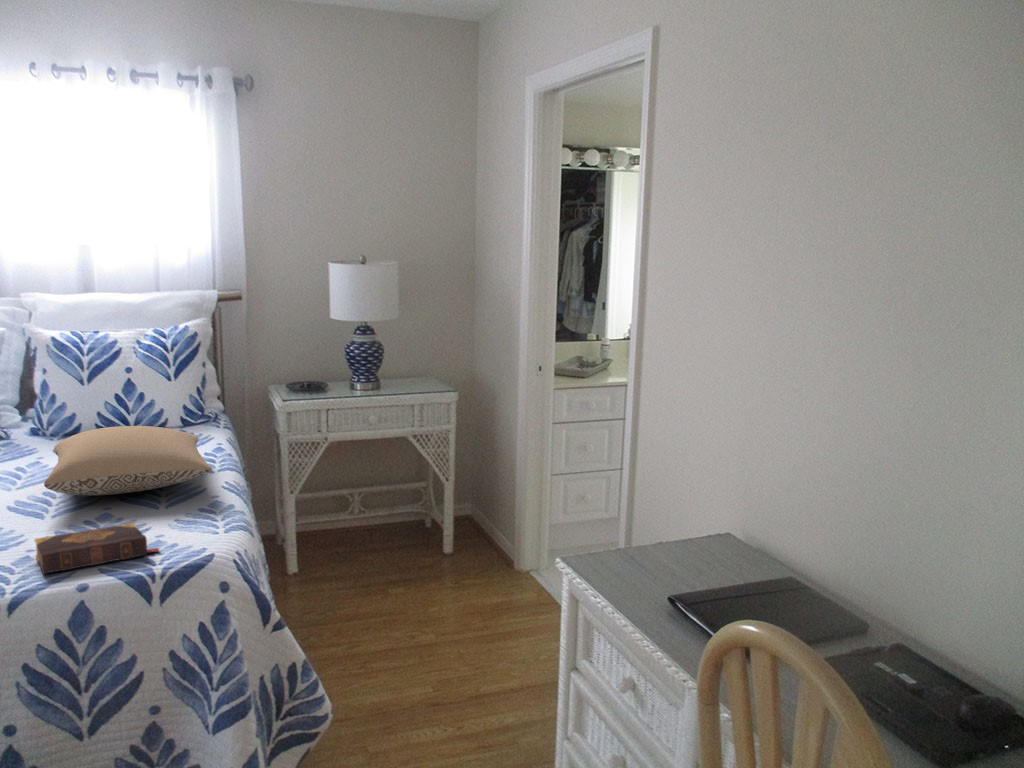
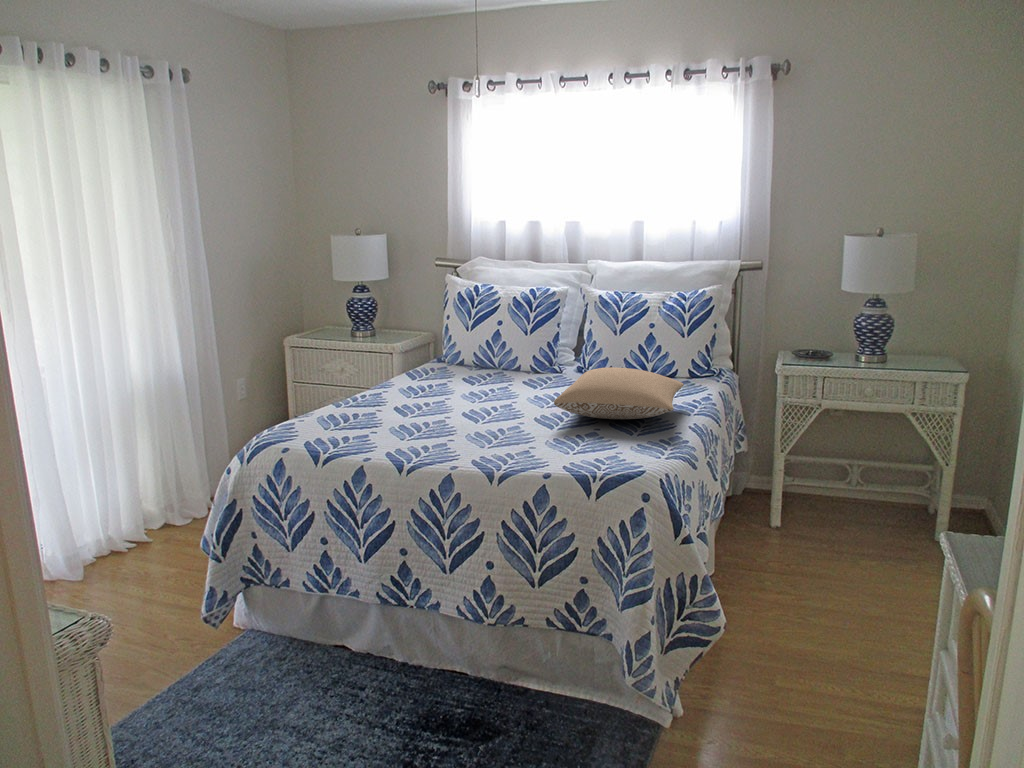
book: present [35,523,159,574] -> none [529,438,611,464]

